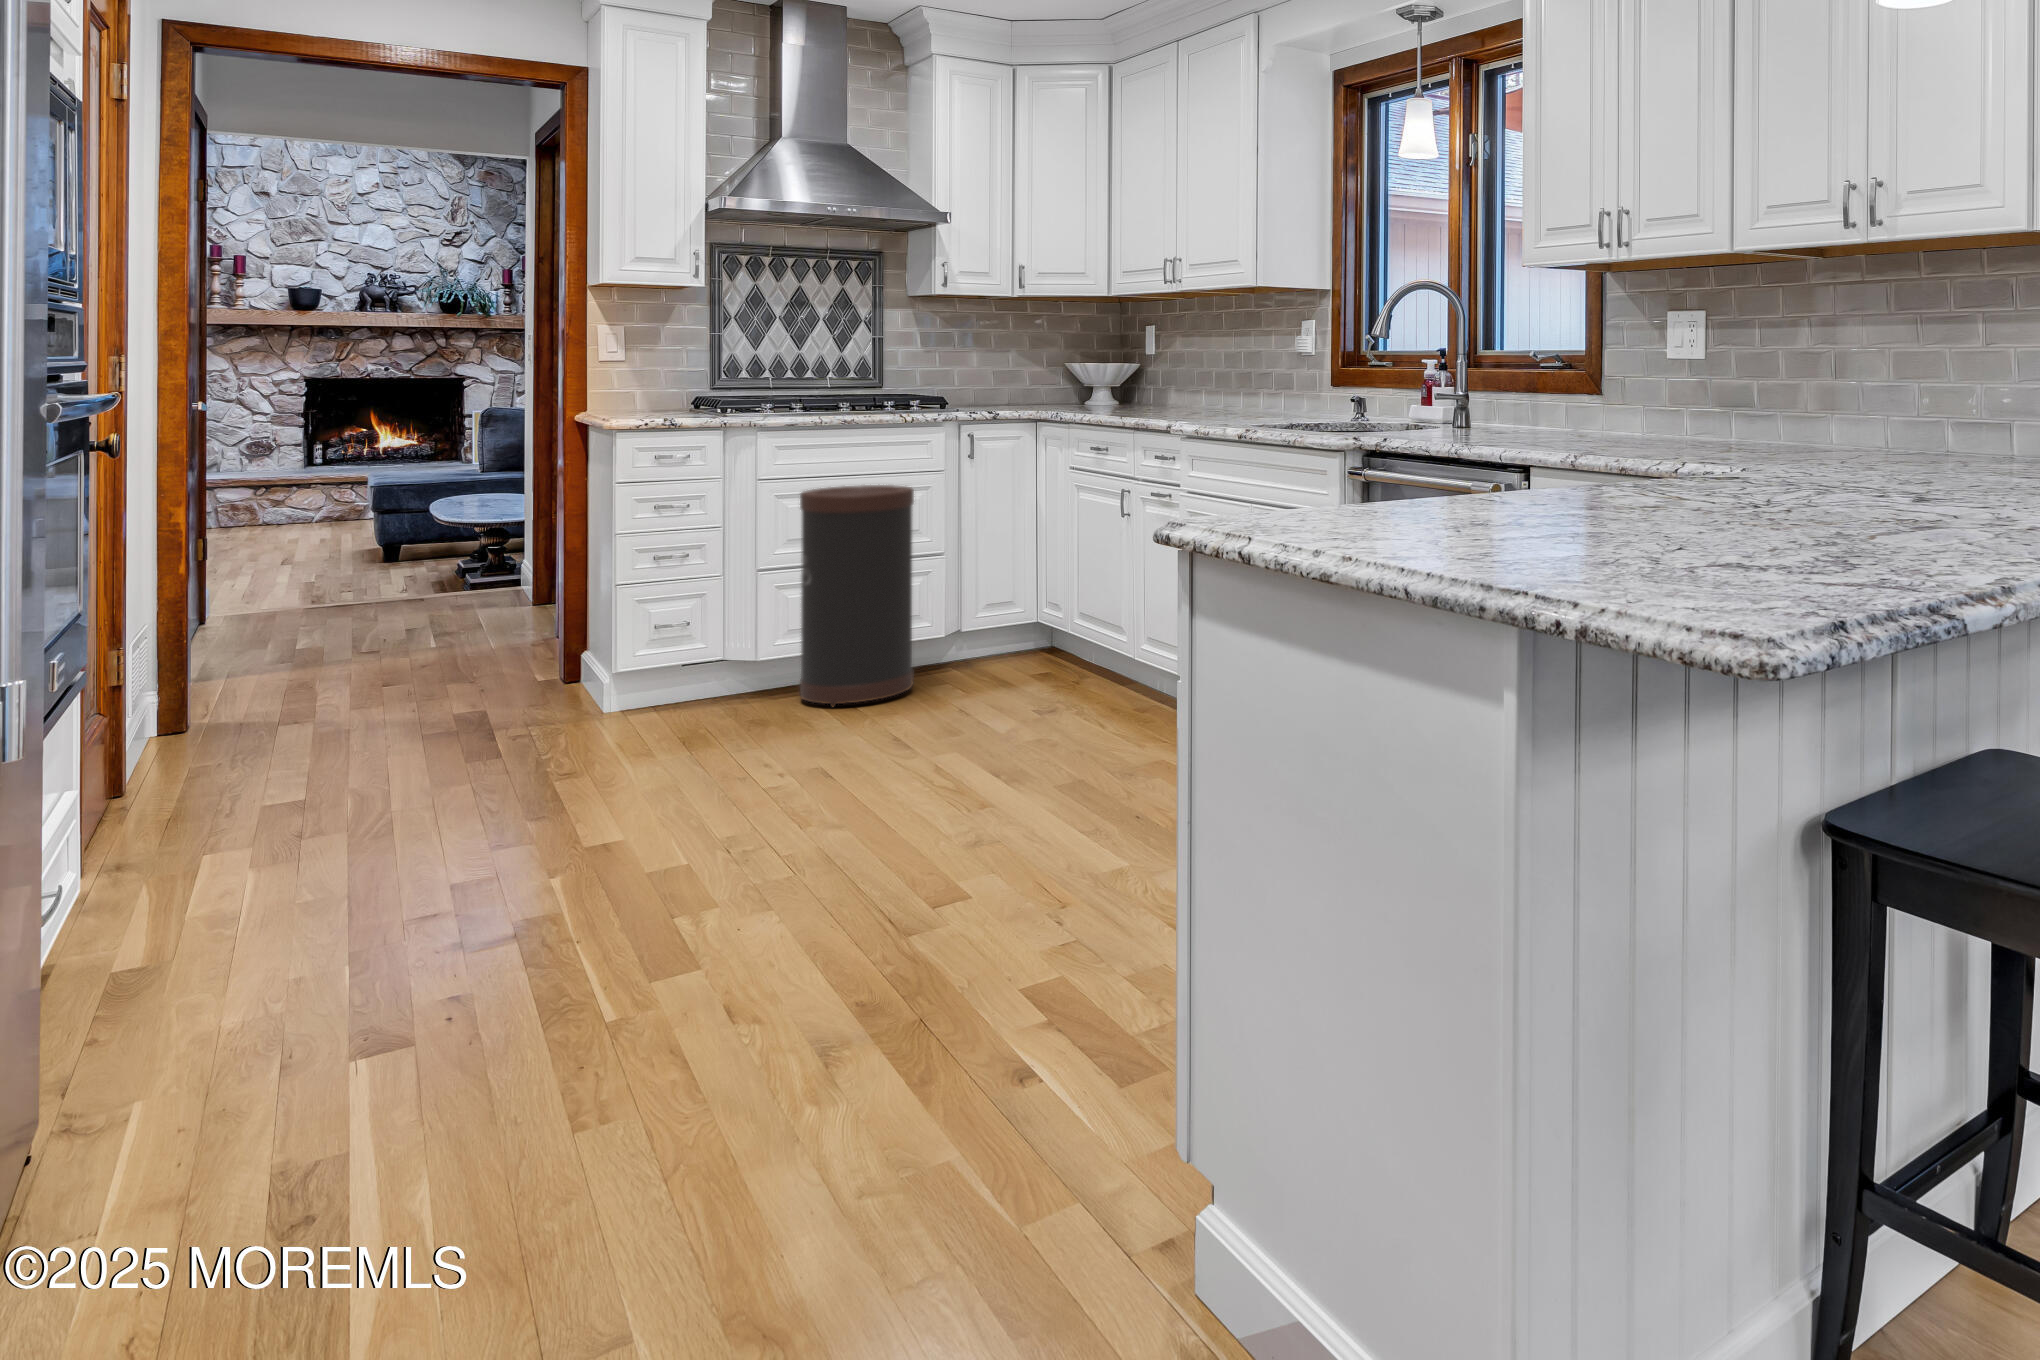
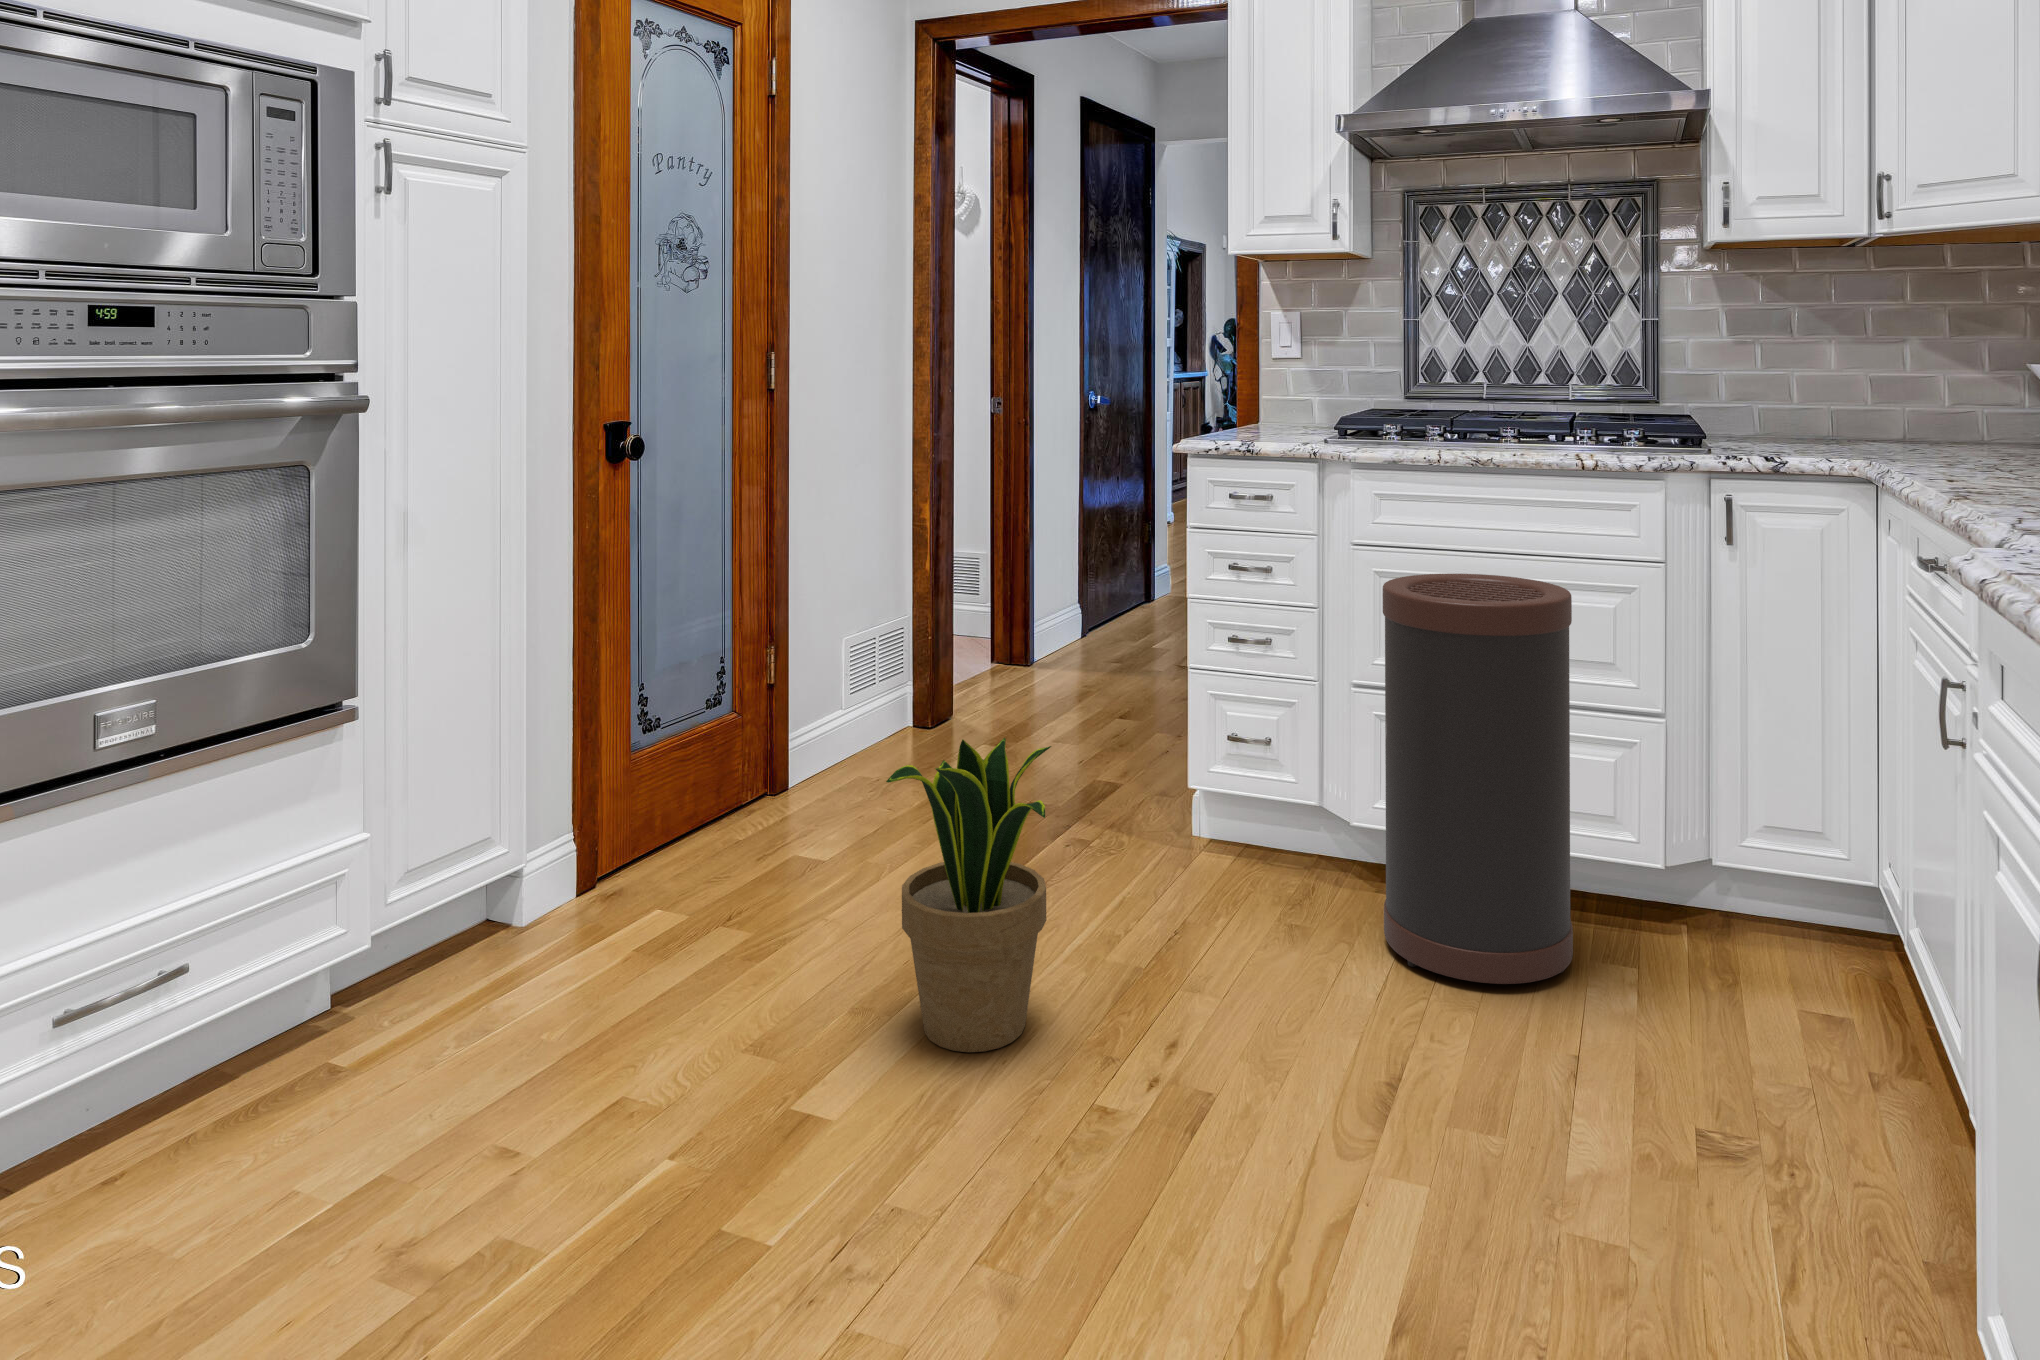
potted plant: none [561,604,690,801] -> present [886,738,1051,1052]

